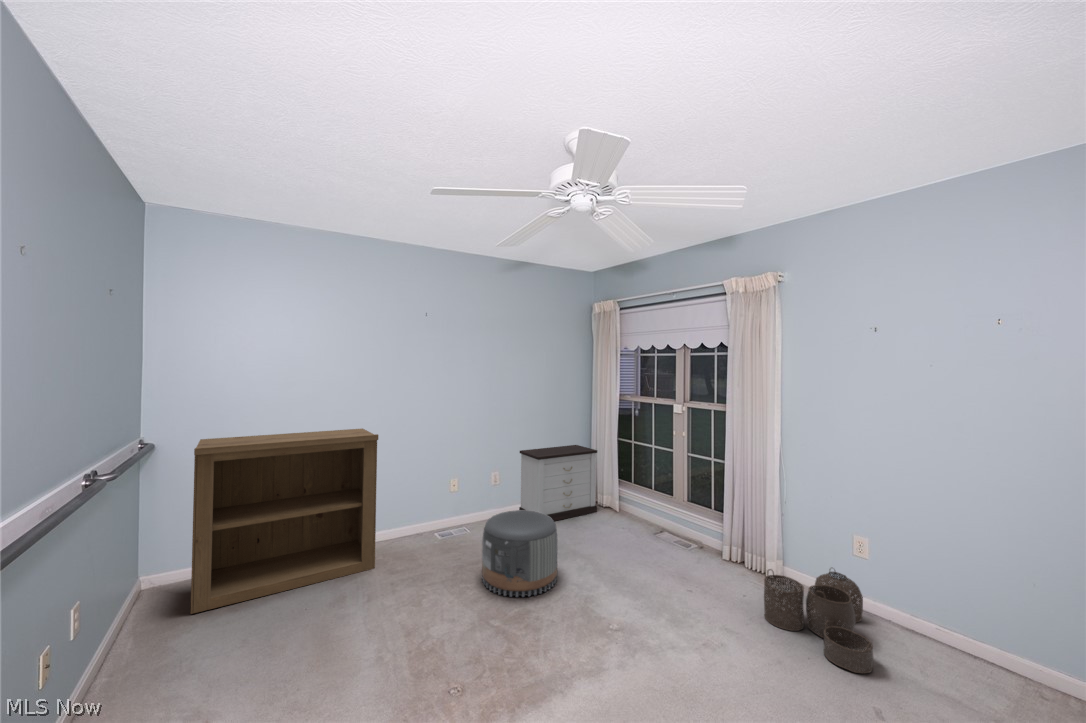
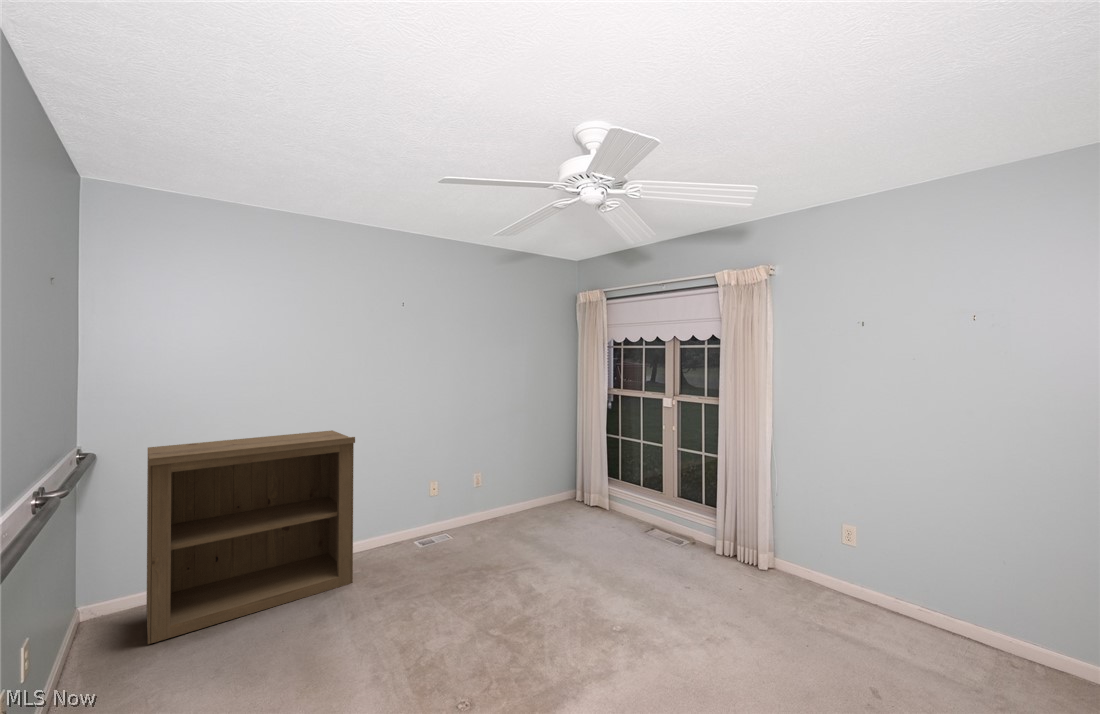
nightstand: present [519,445,597,521] -> none [502,442,584,528]
pouf: present [482,510,557,597] -> none [473,514,552,604]
woven basket: present [764,569,873,673] -> none [761,557,865,656]

